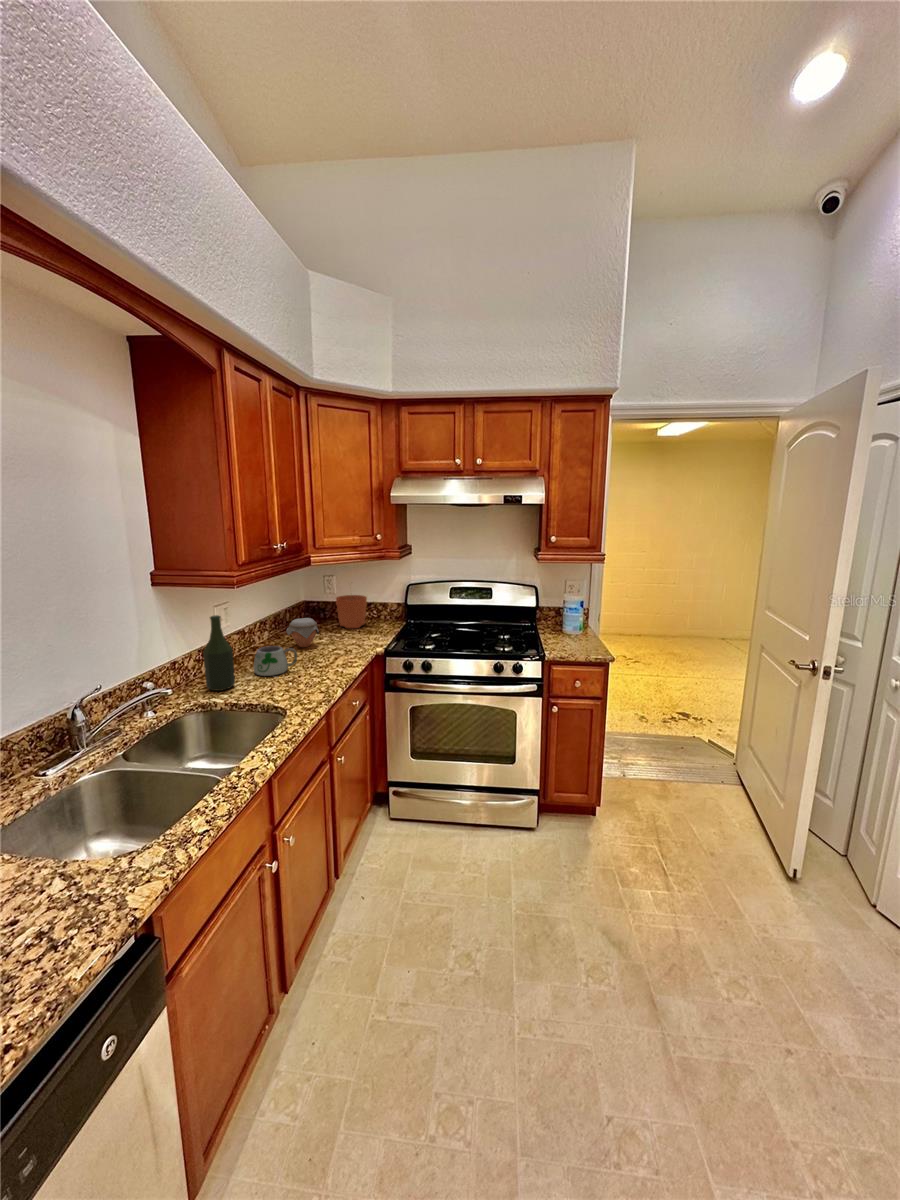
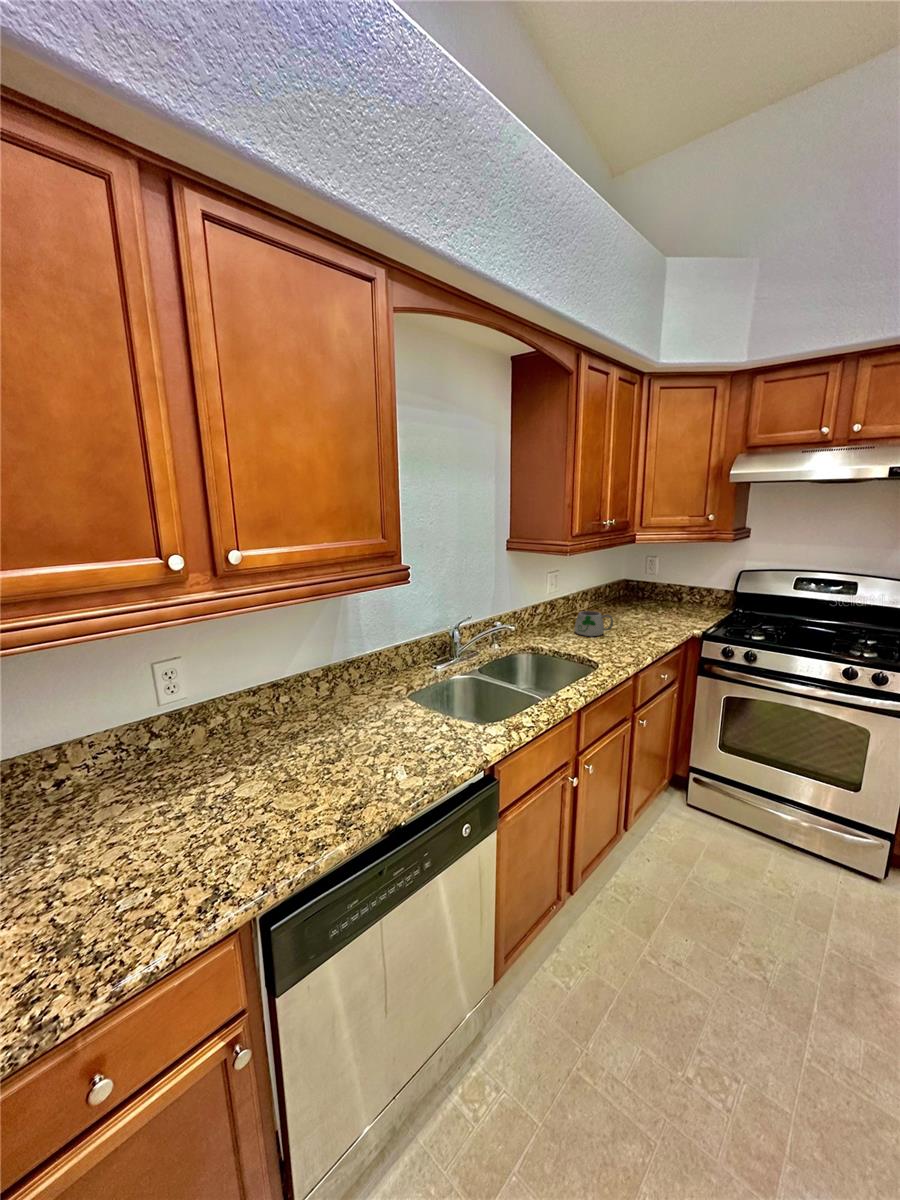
plant pot: present [336,595,367,628] -> none [656,564,689,610]
bottle: present [203,615,235,691] -> none [537,578,560,640]
jar: present [286,618,319,647] -> none [605,592,636,619]

